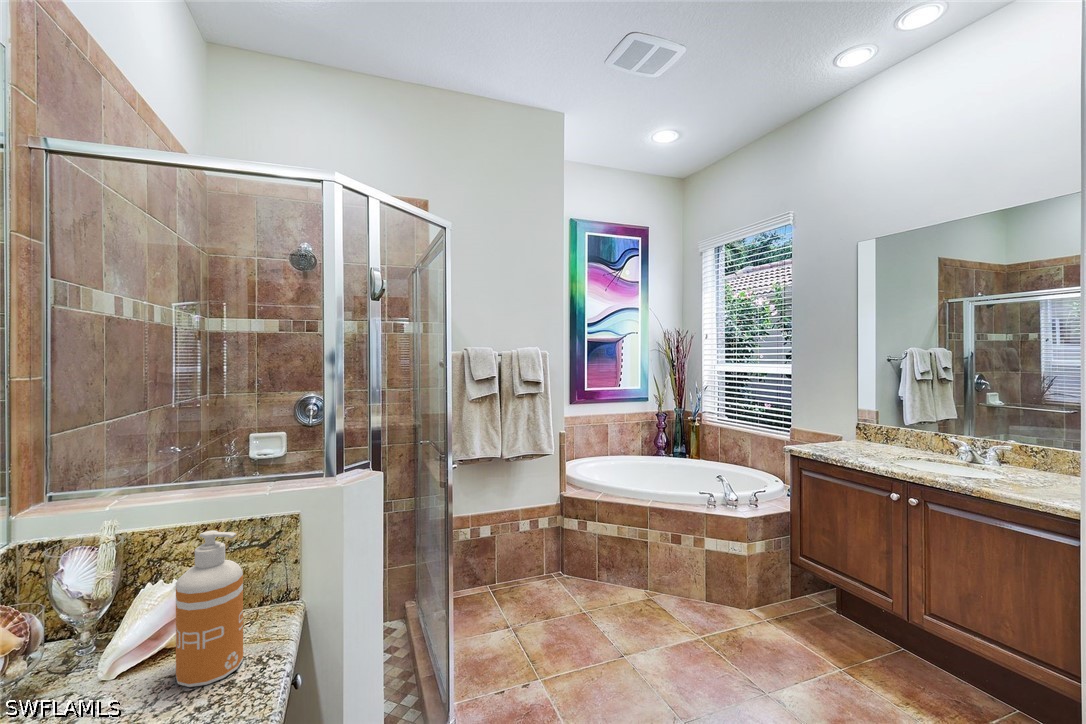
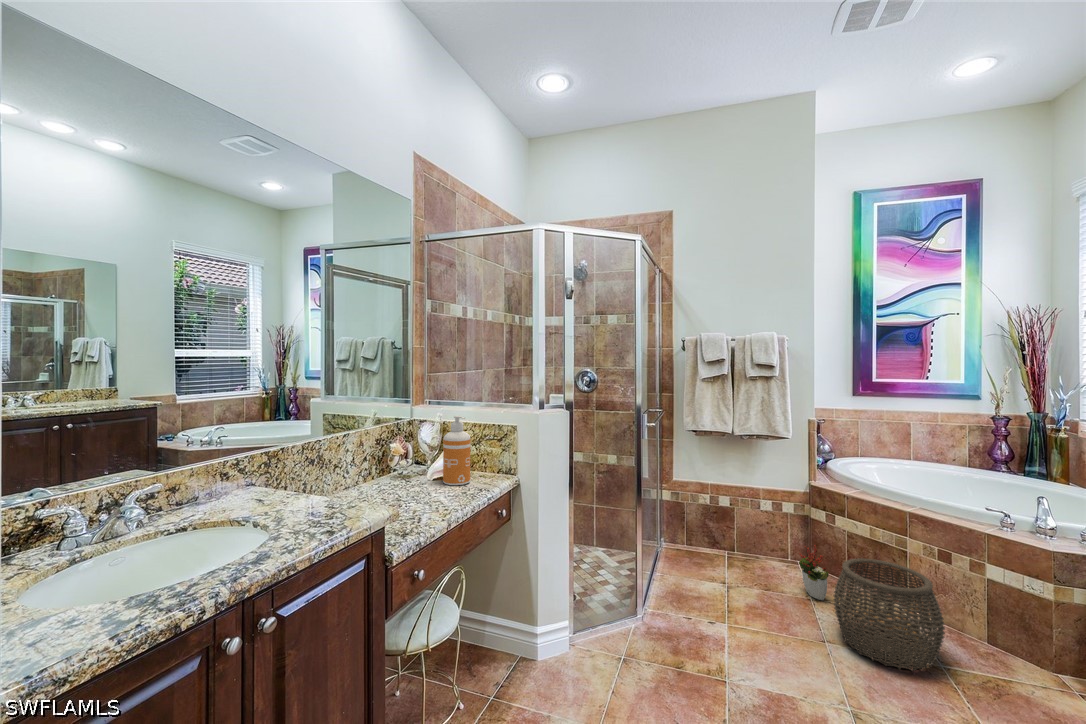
decorative plant: none [573,557,601,610] -> present [799,545,829,600]
woven basket: none [623,559,705,656] -> present [833,558,945,671]

